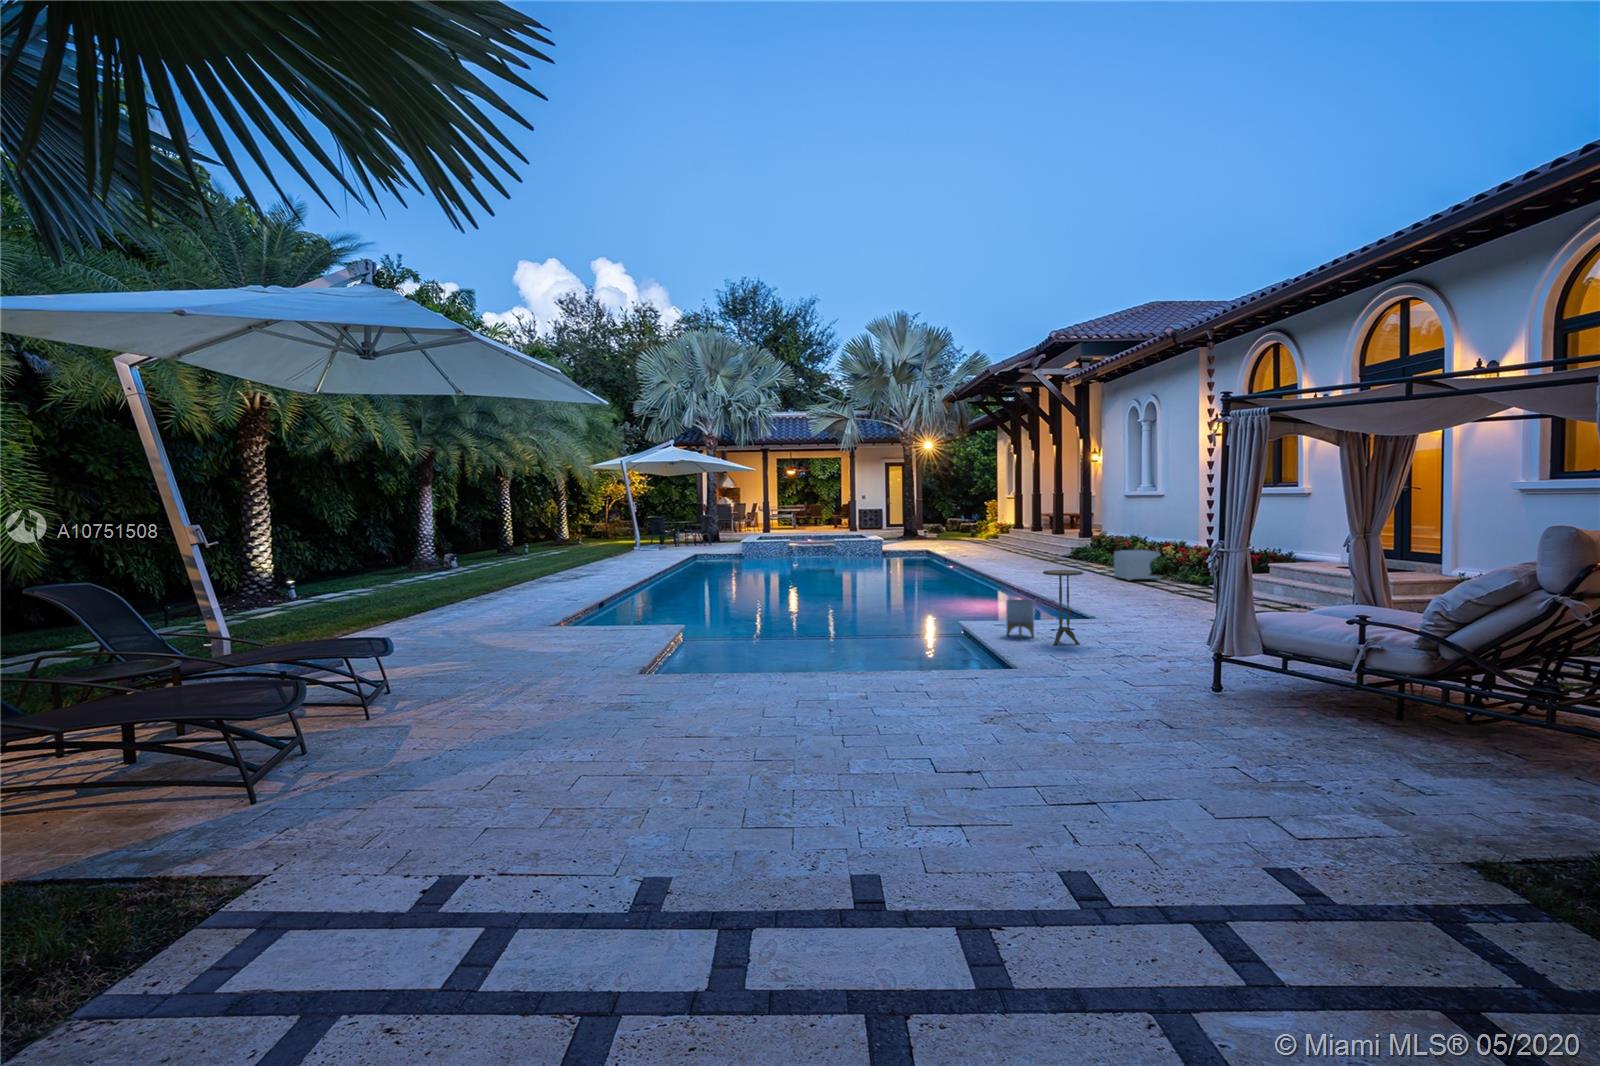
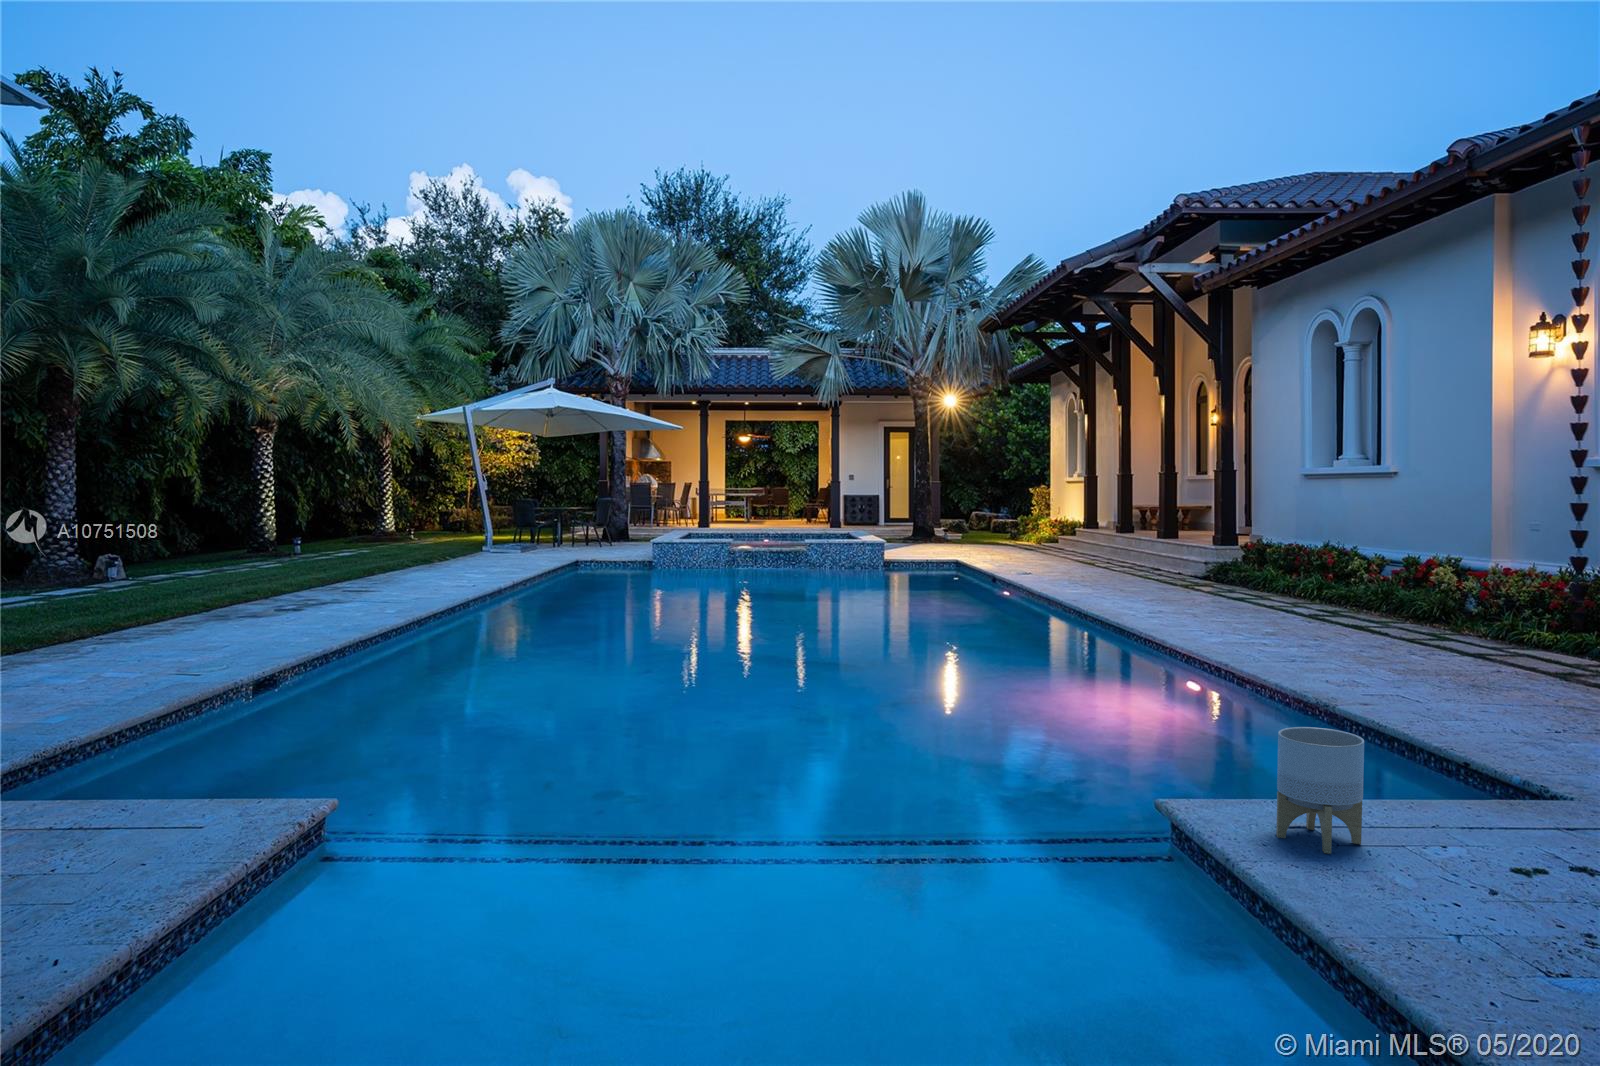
ottoman: present [1114,550,1160,581] -> none [1329,573,1430,634]
side table: present [1043,570,1083,645] -> none [1419,653,1563,897]

